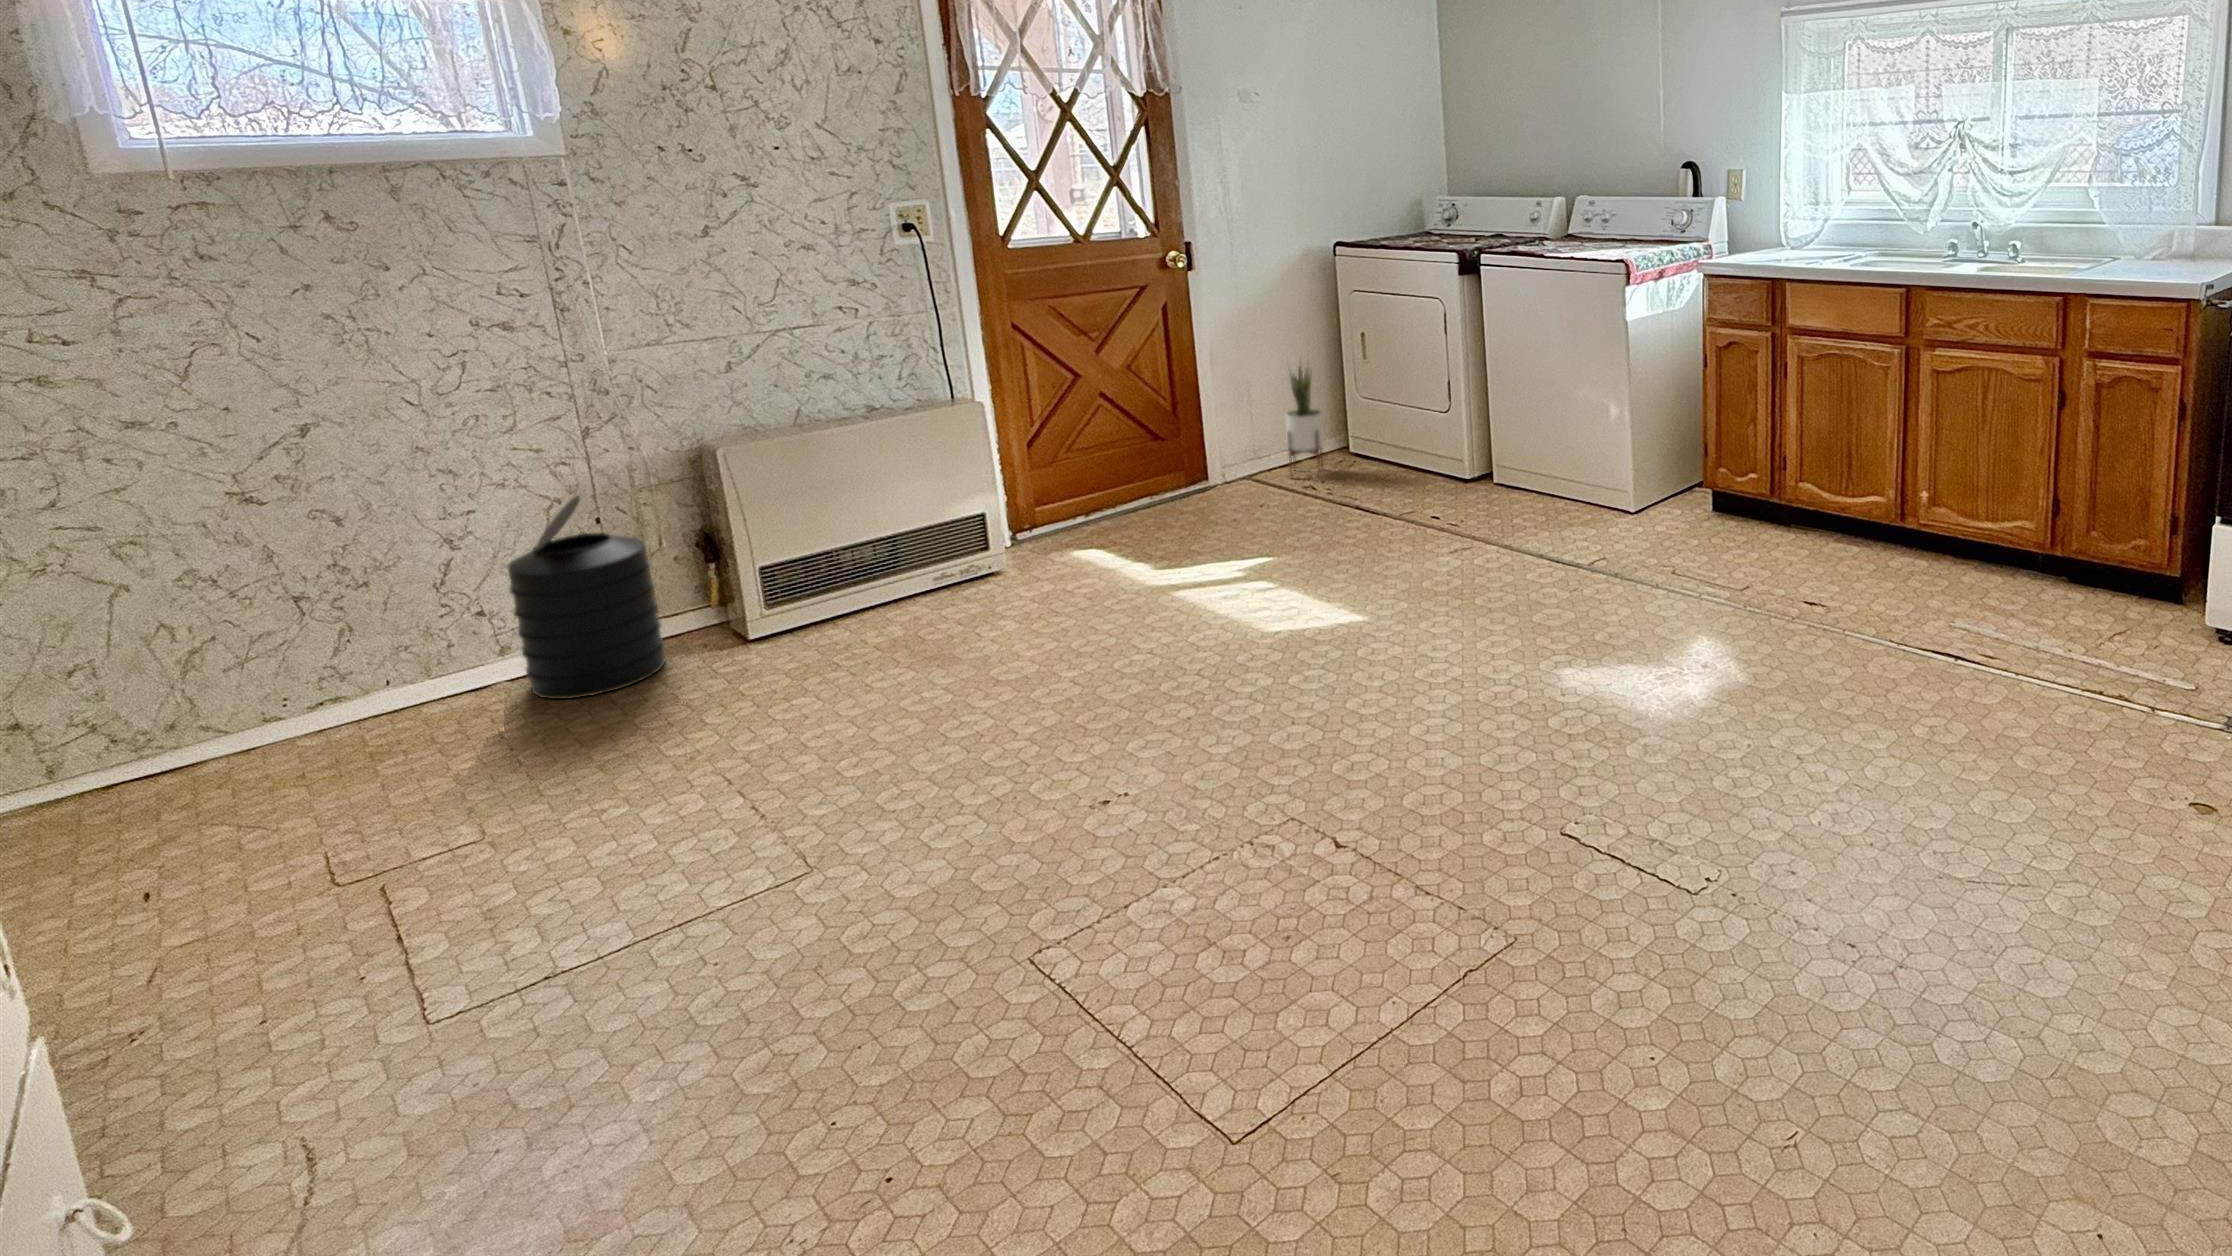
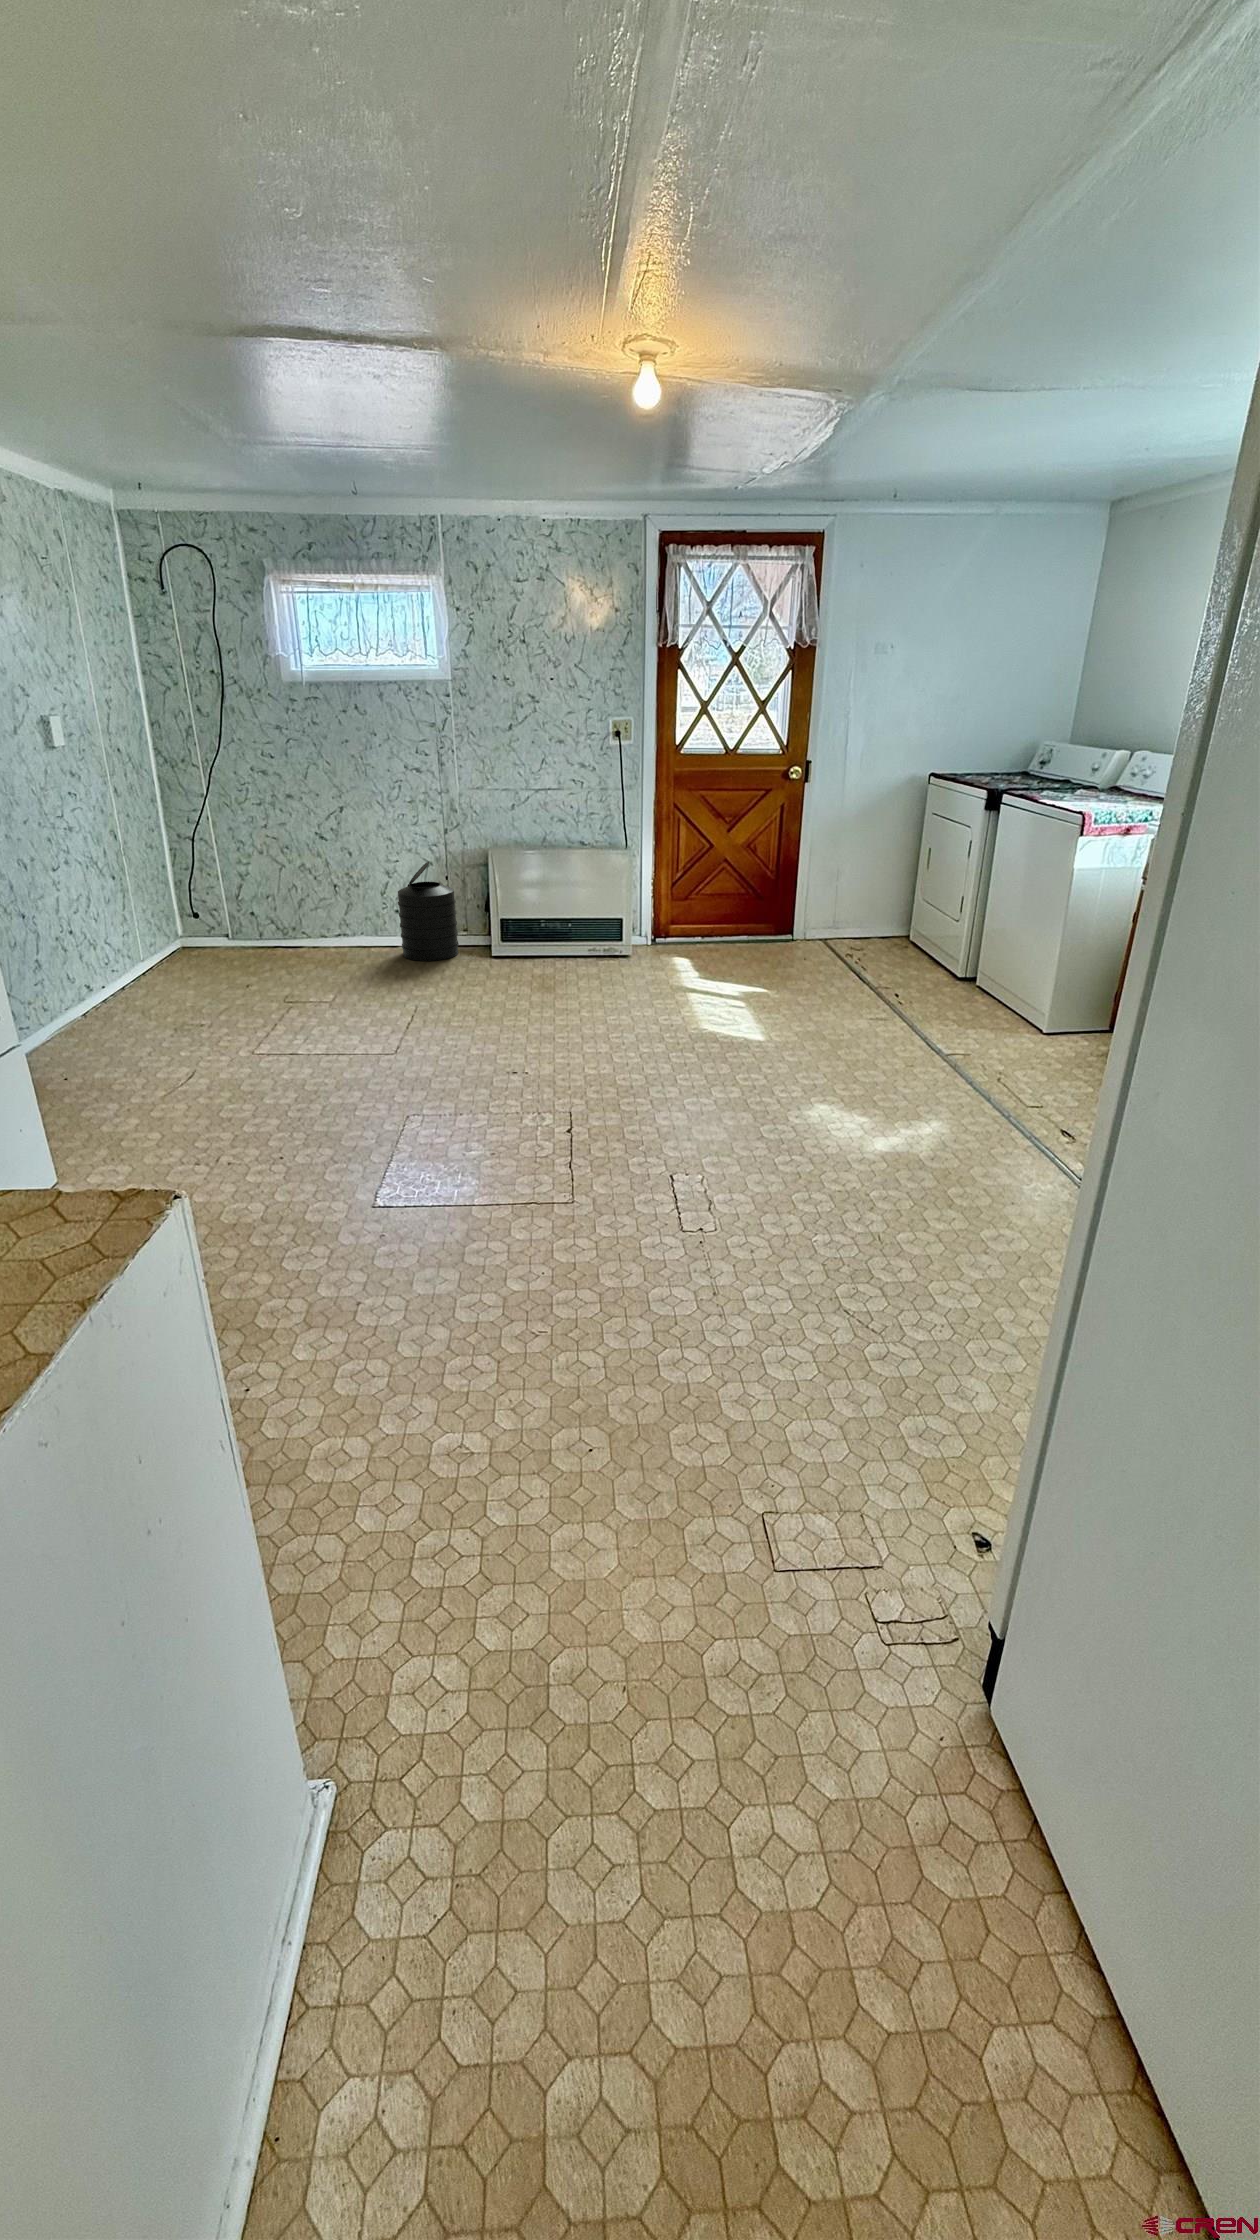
potted plant: present [1286,361,1323,479] -> none [853,854,889,948]

